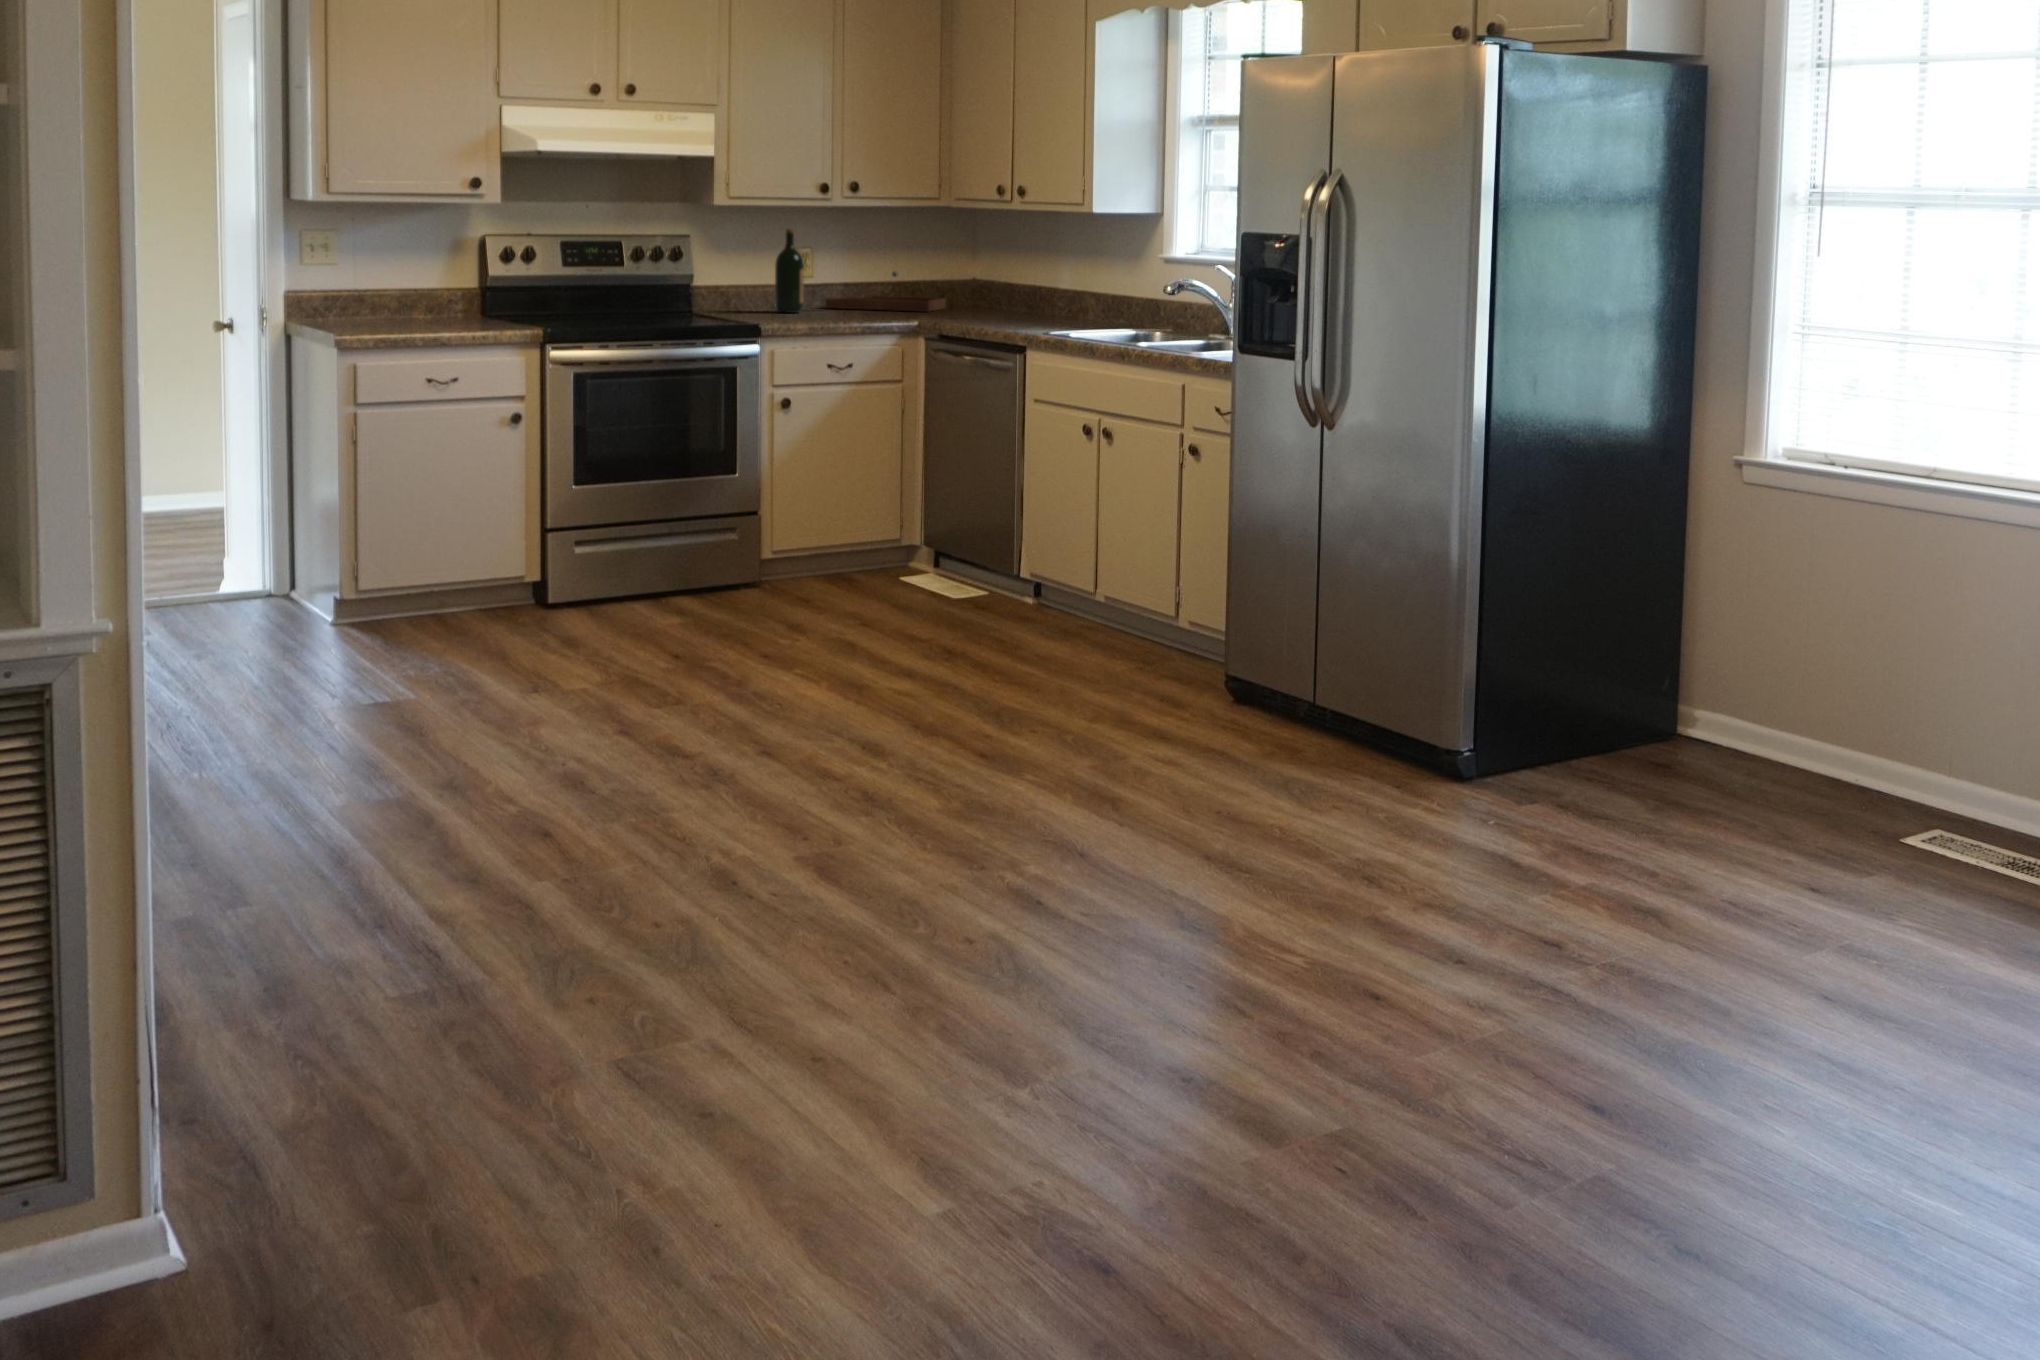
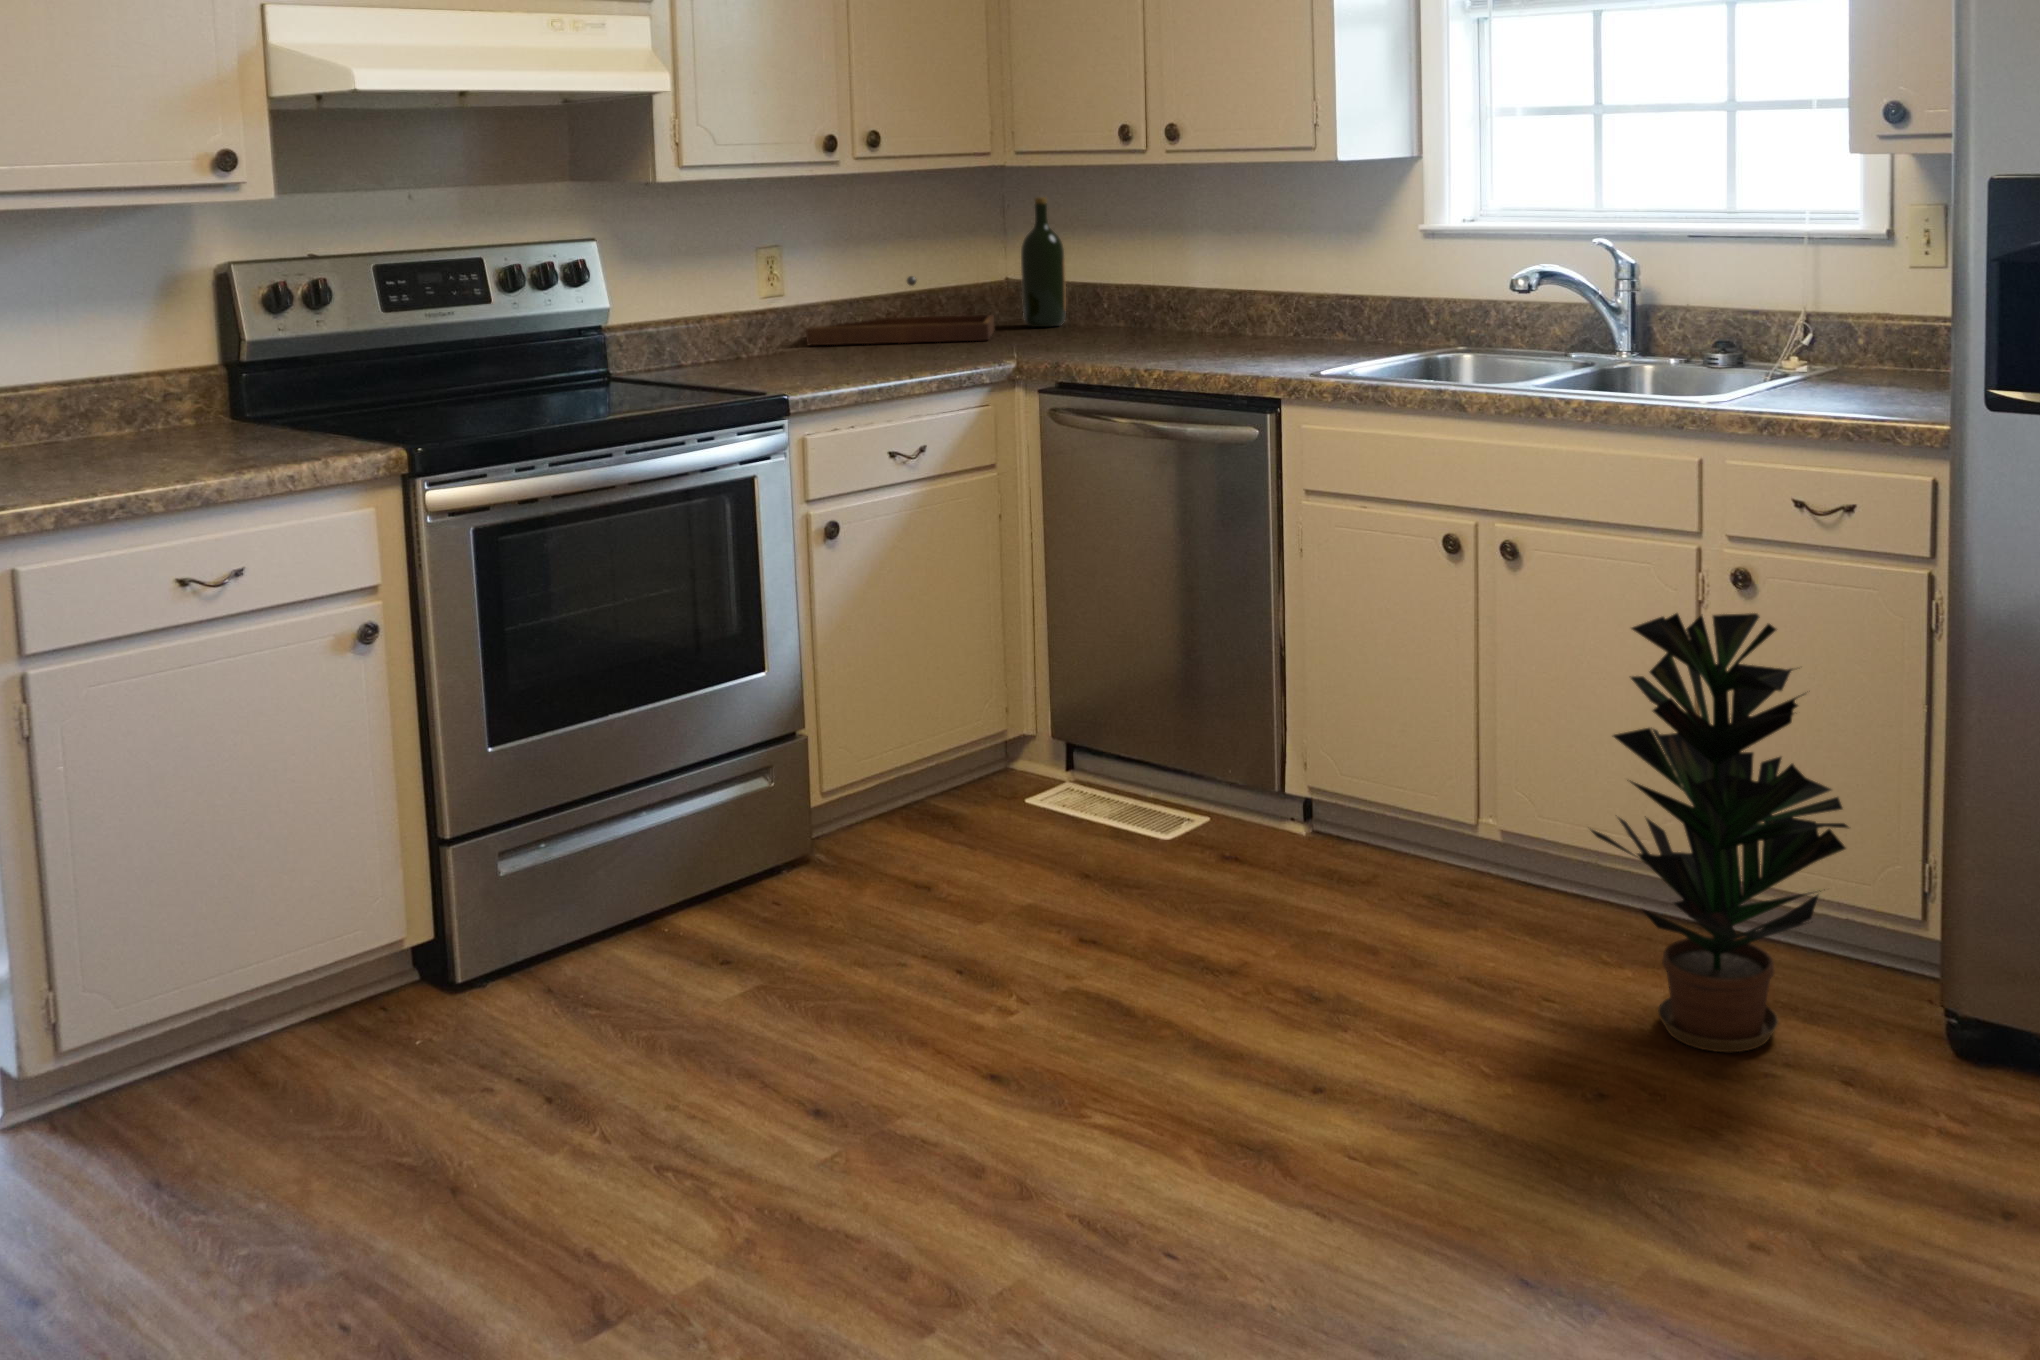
wine bottle: present [775,229,804,313] -> present [1021,197,1066,327]
potted plant: none [1076,456,1208,684] -> present [1591,613,1848,1052]

